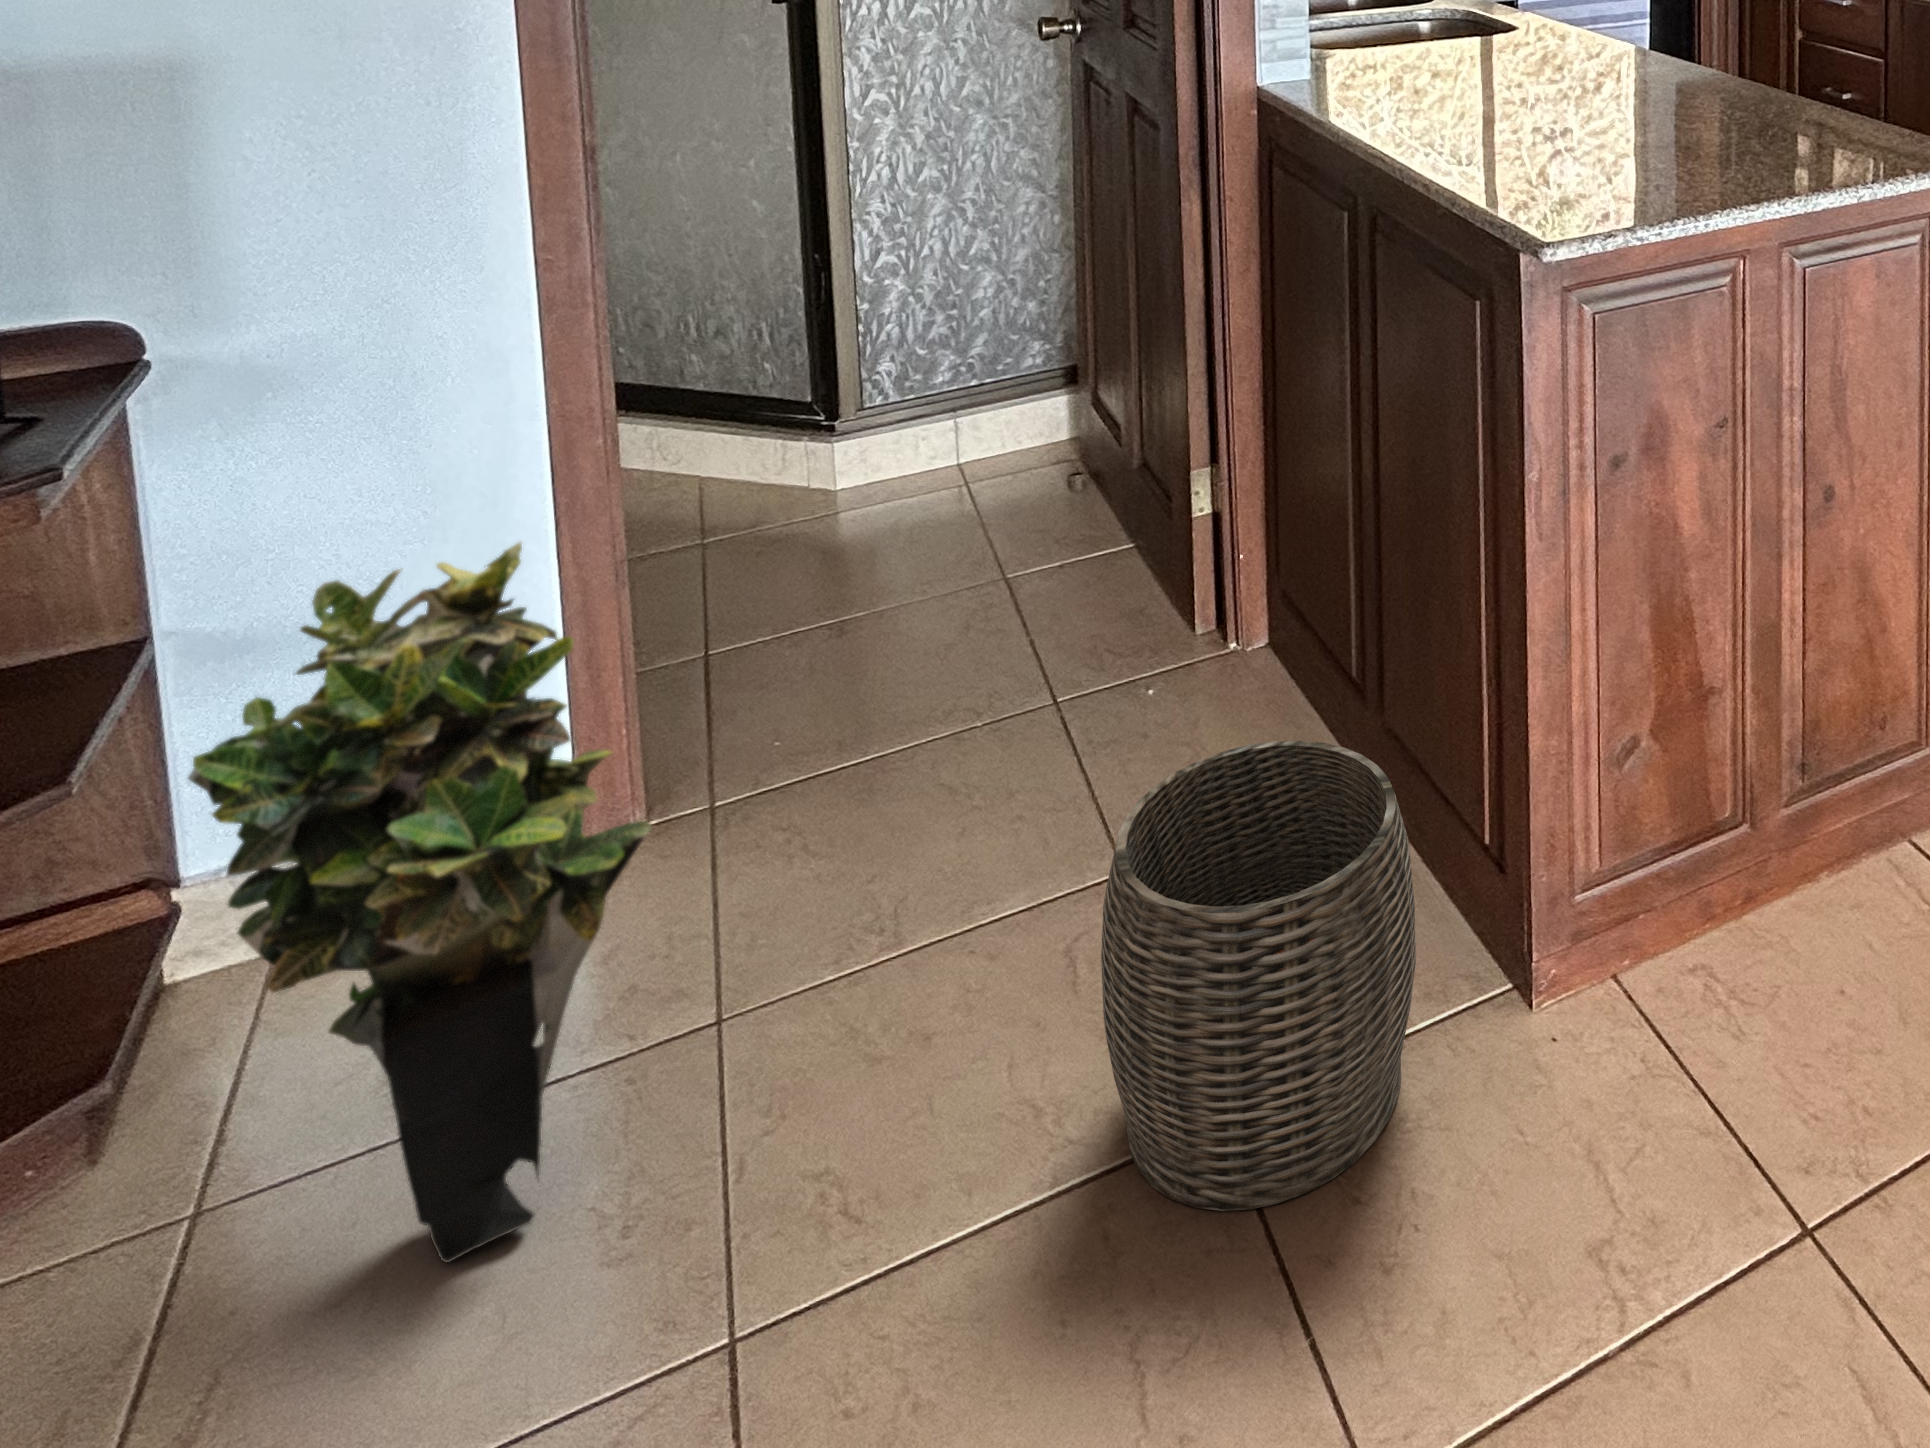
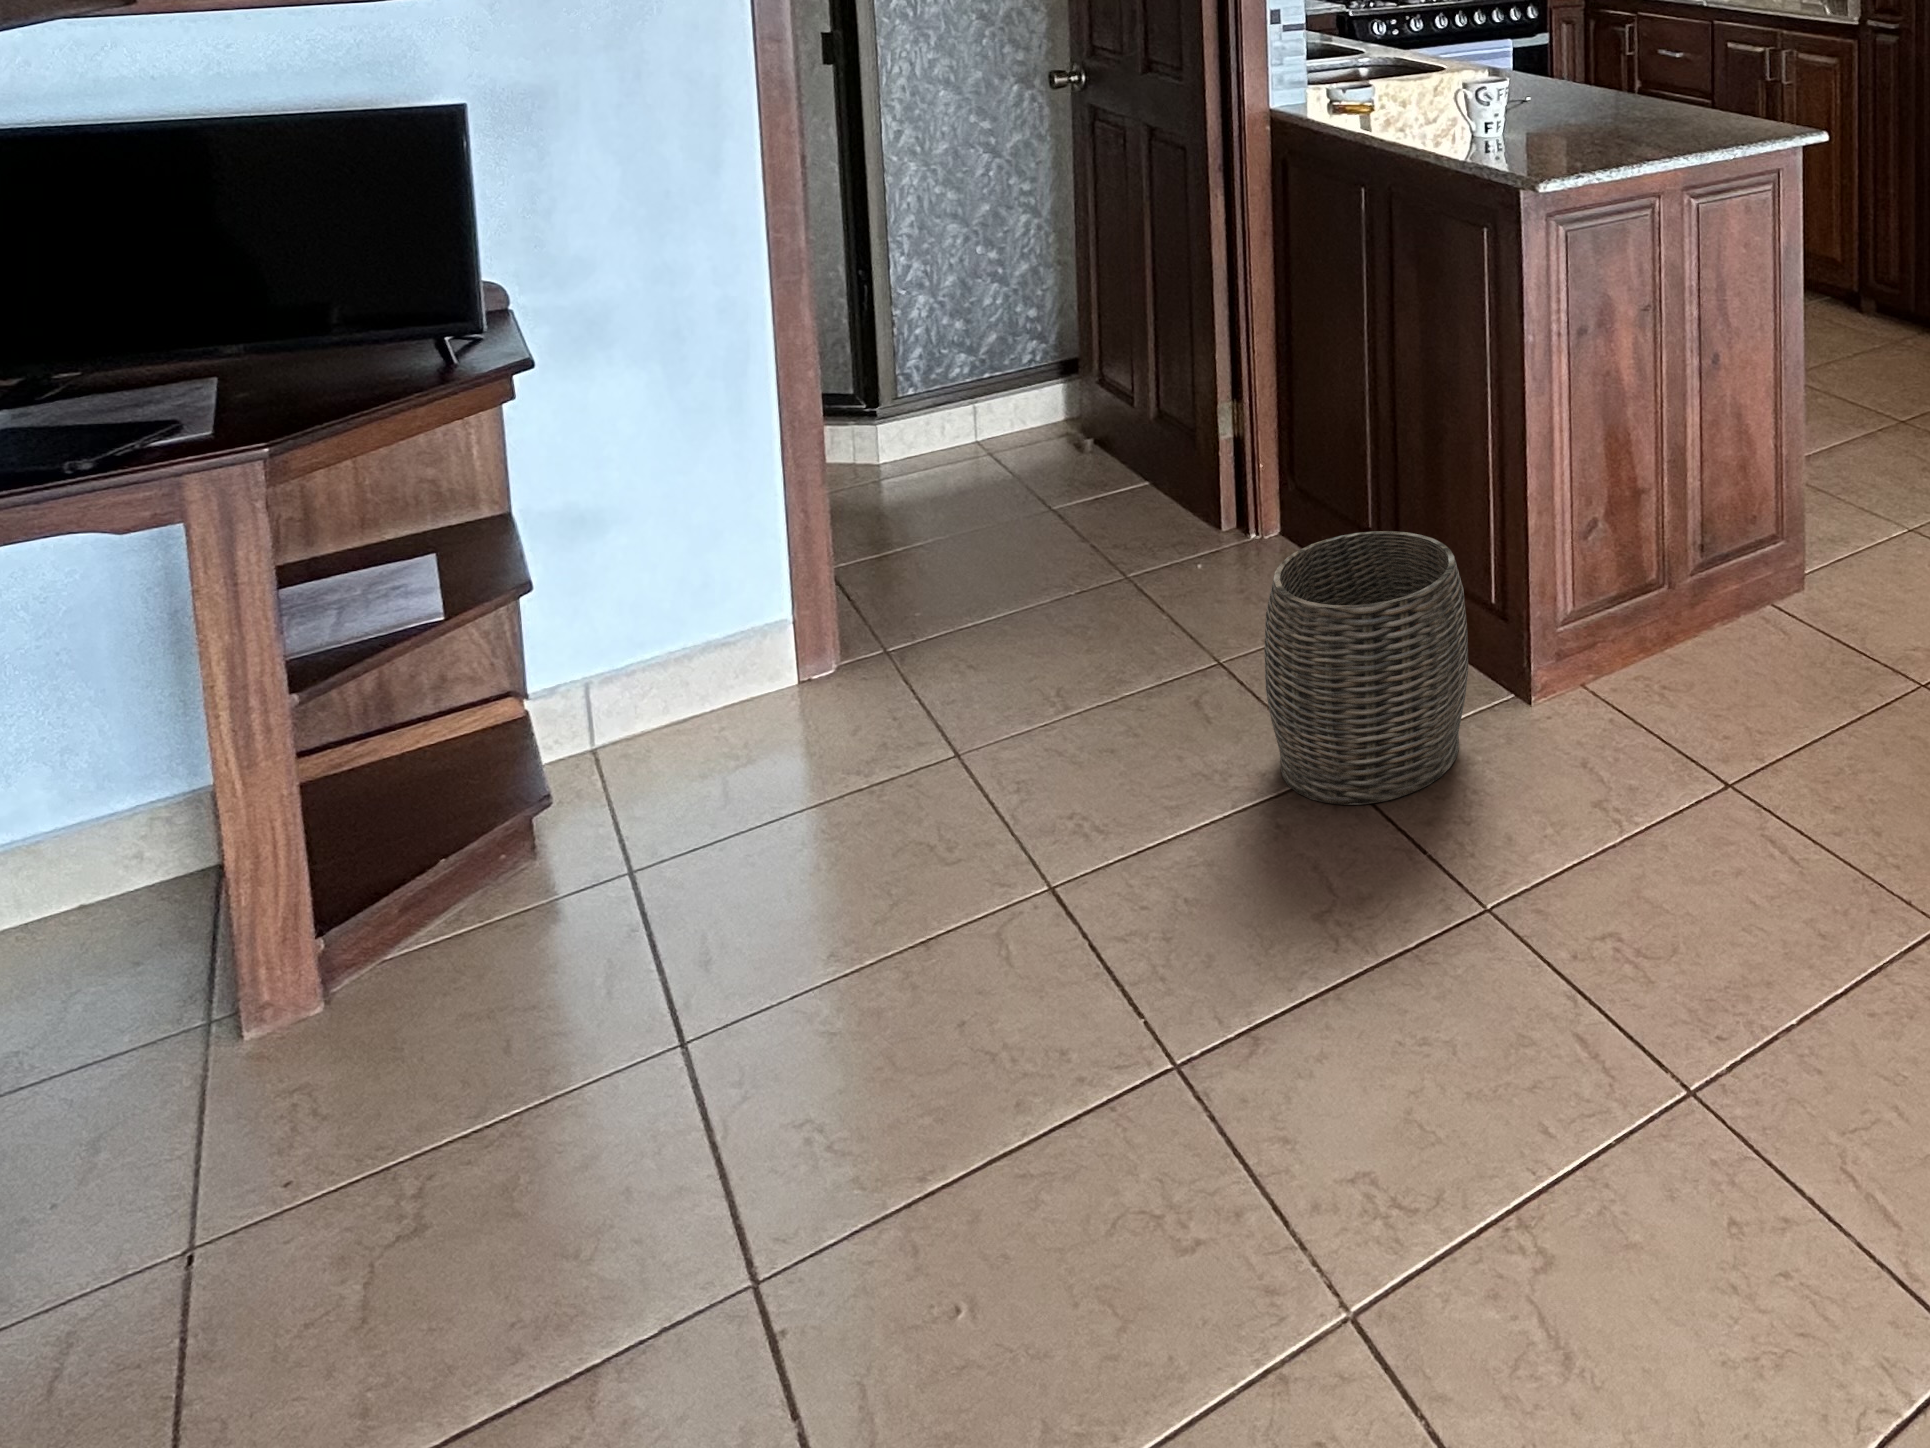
potted plant: present [188,543,651,1262] -> none [662,418,948,871]

